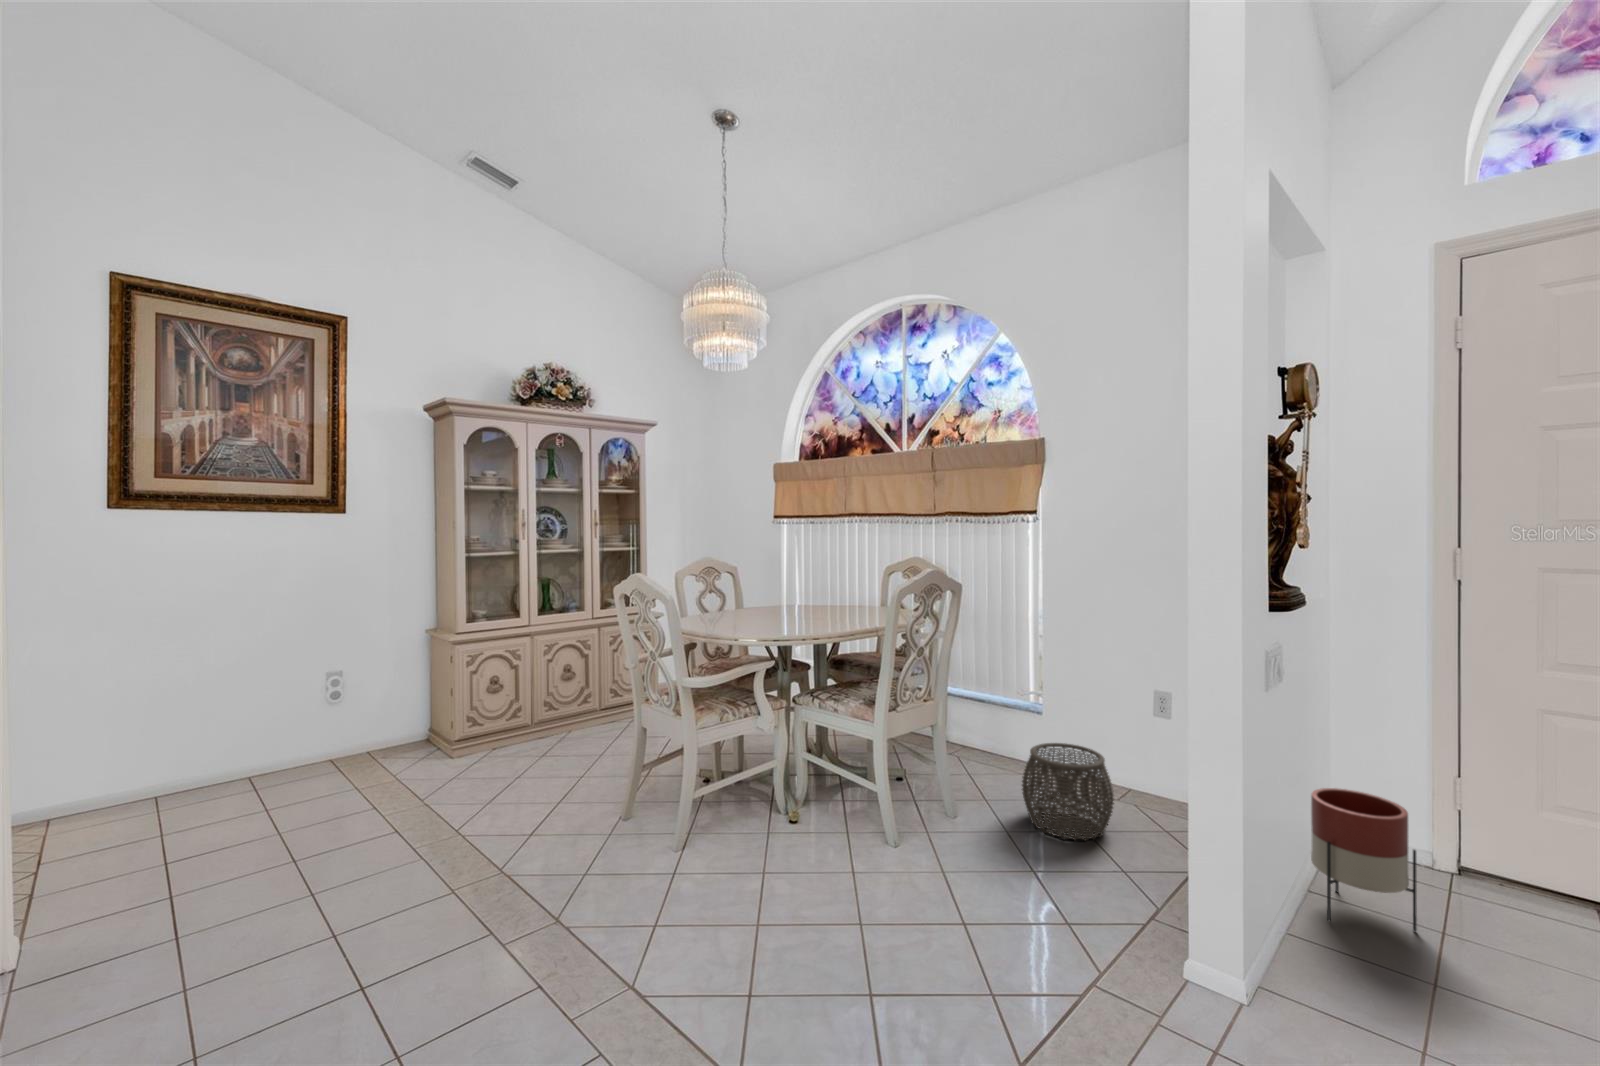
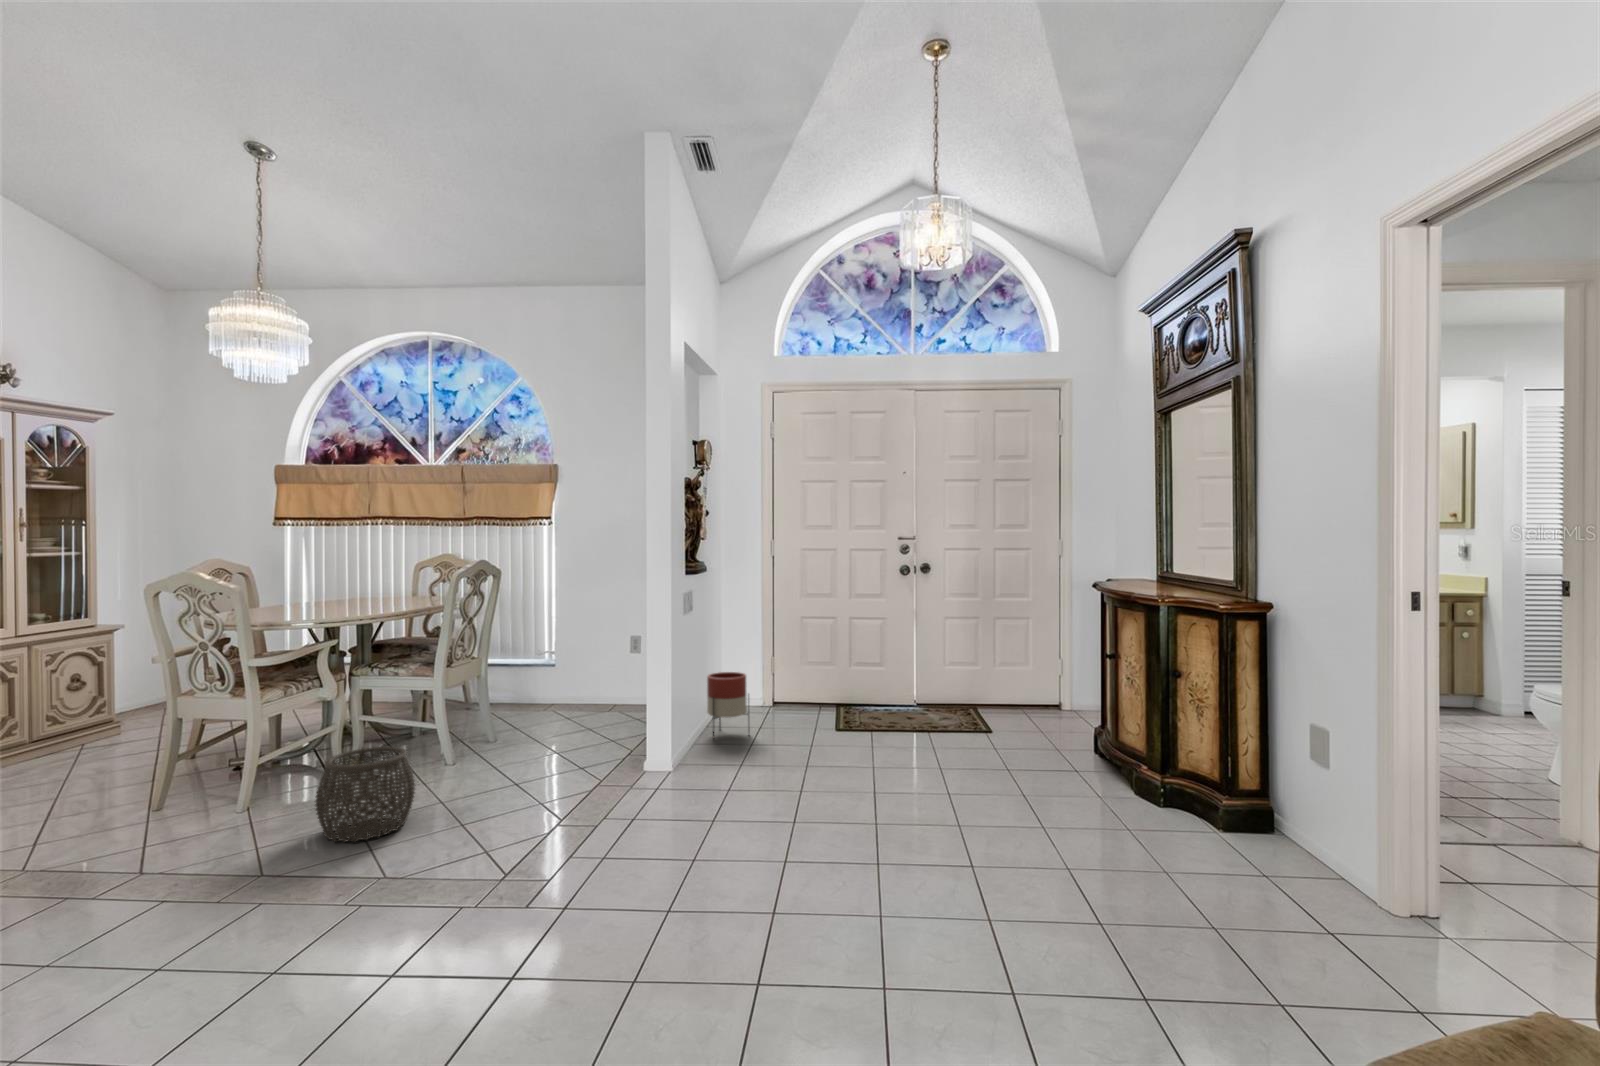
woven basket: present [1022,743,1114,840] -> present [315,747,415,842]

